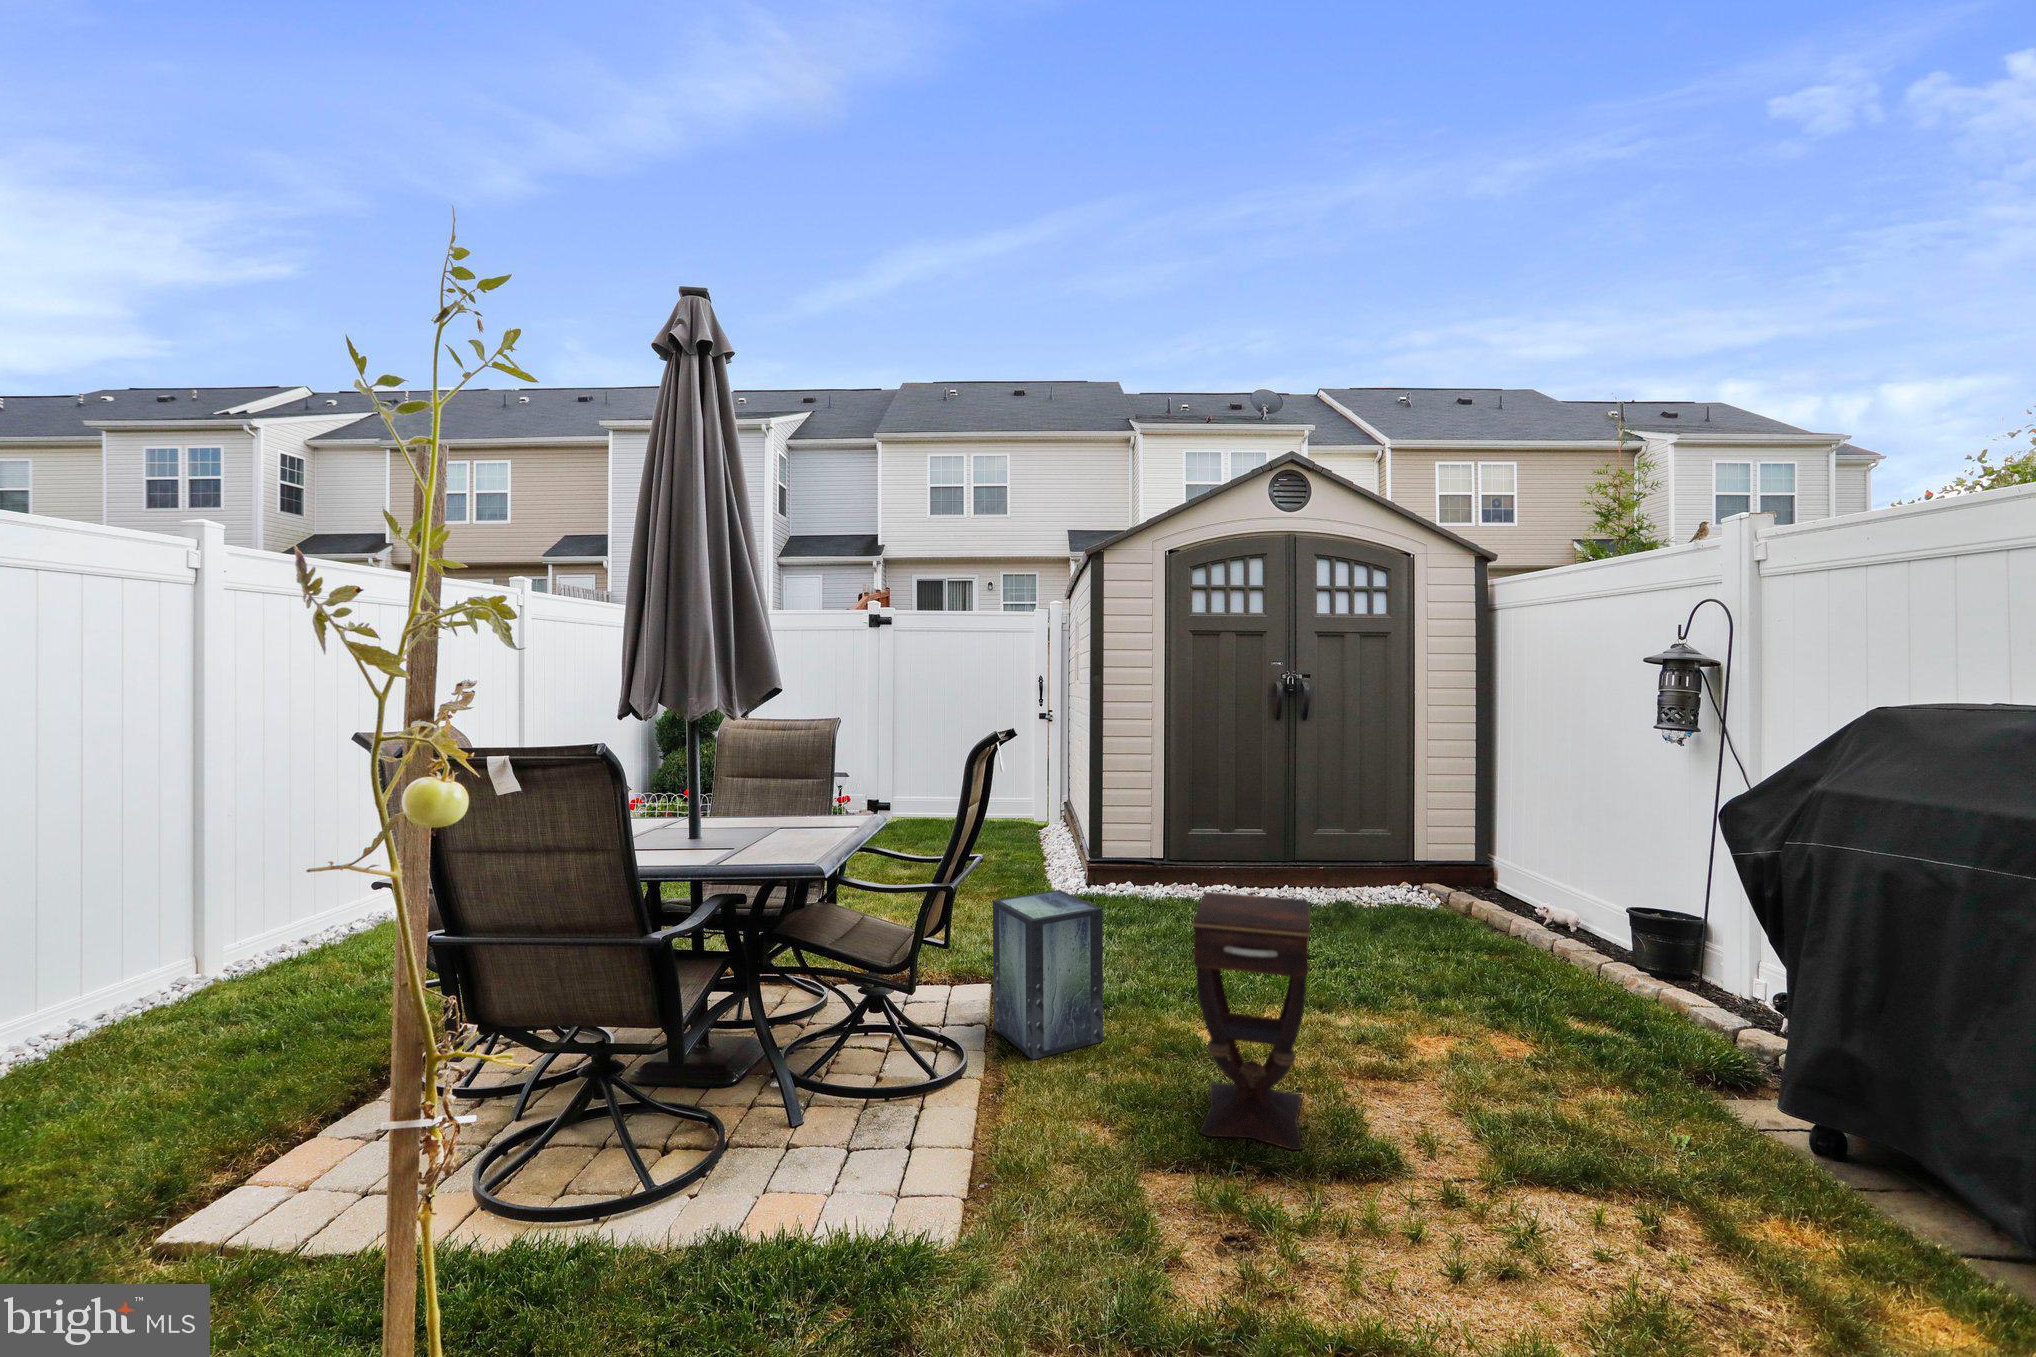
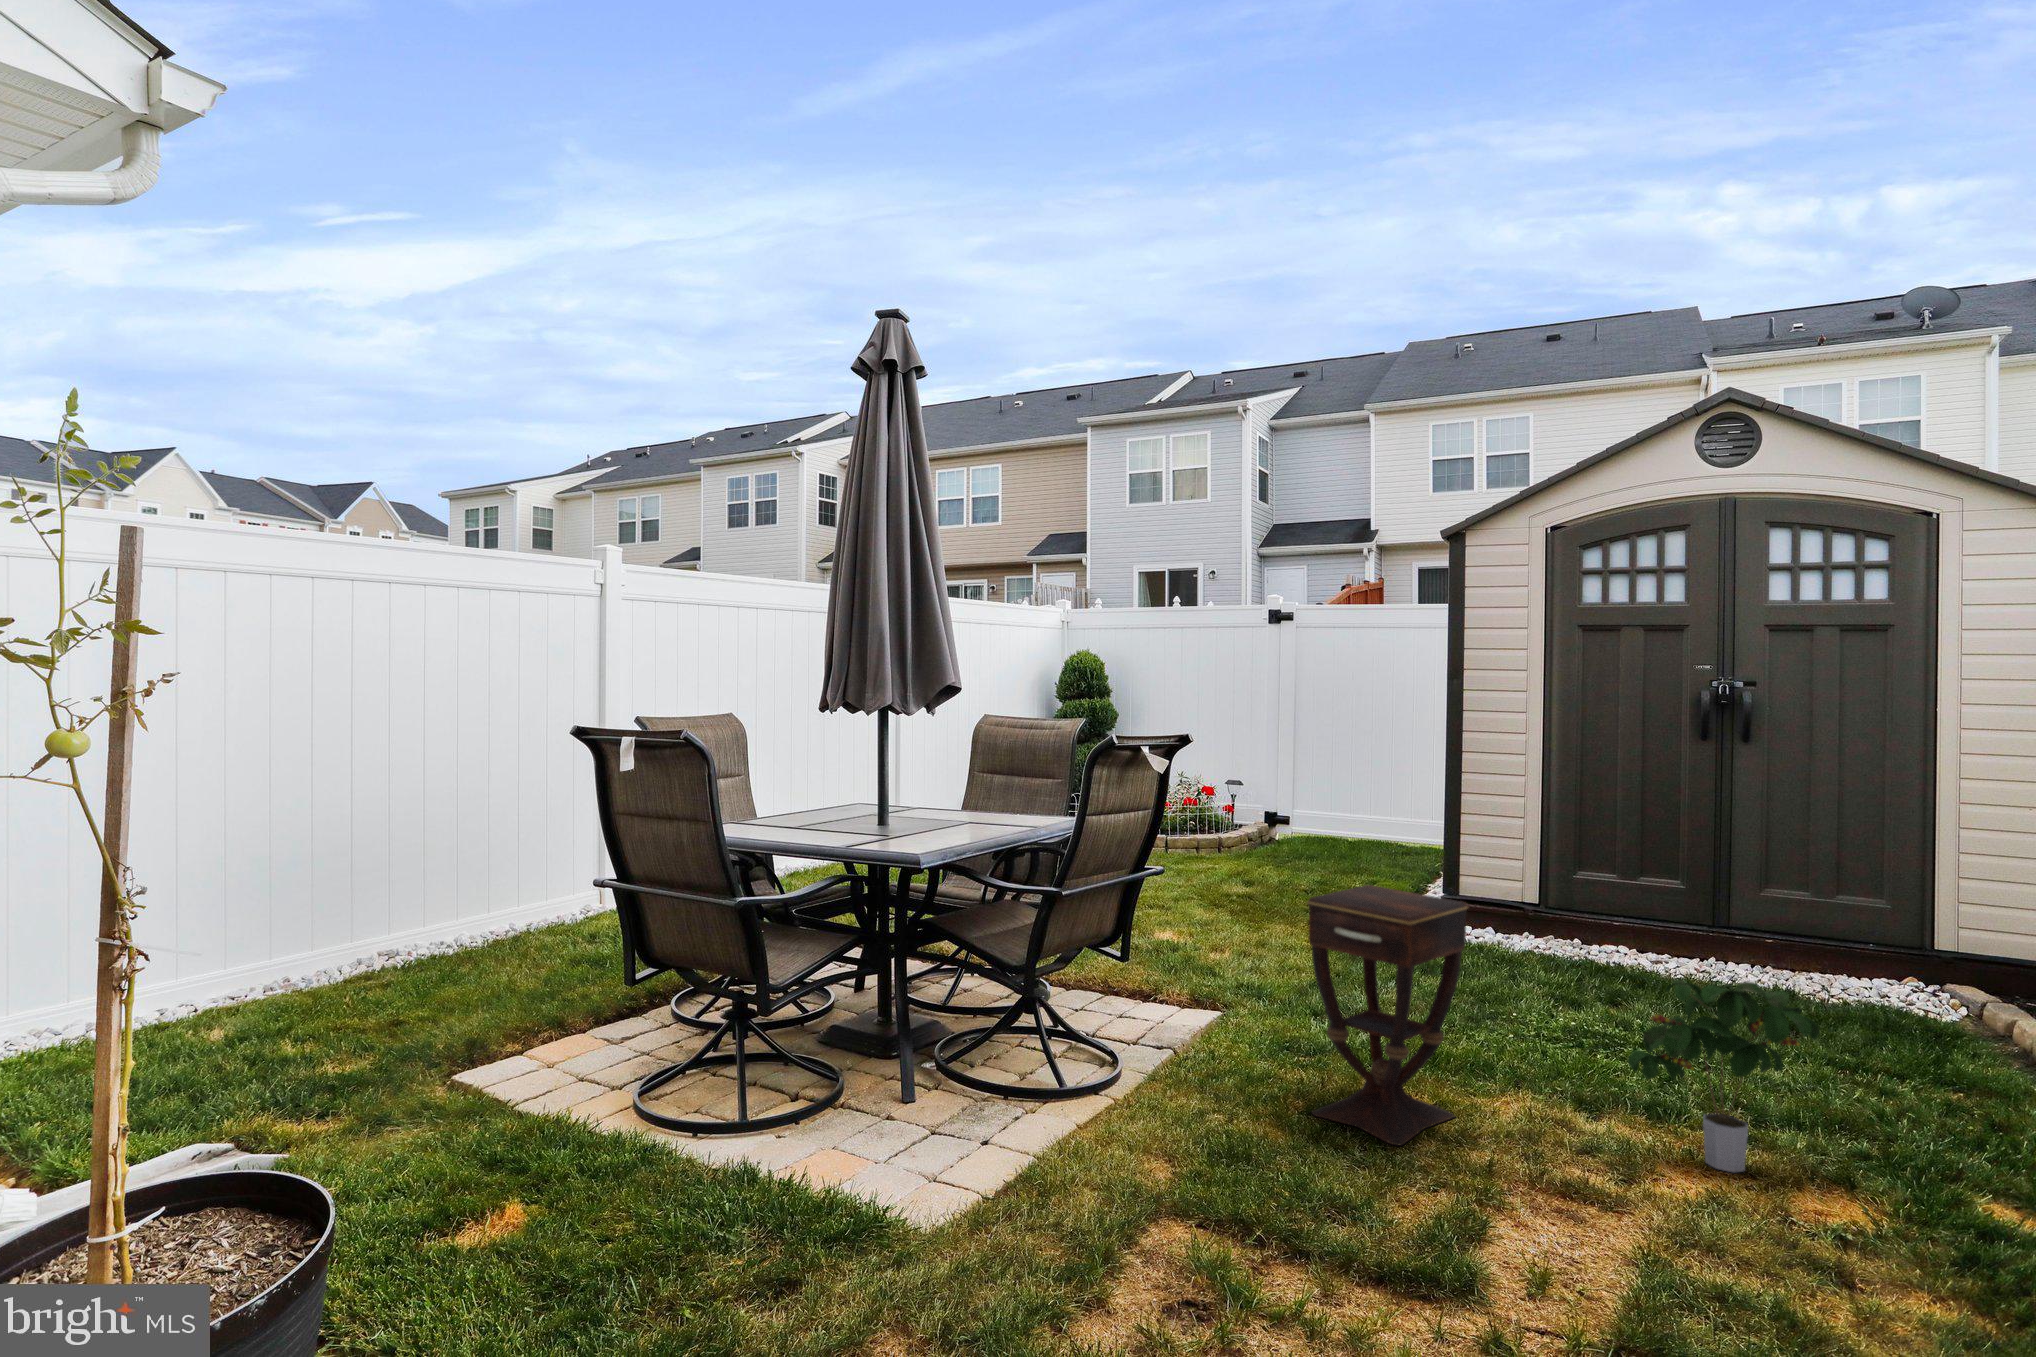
storage box: present [993,890,1103,1060] -> none [1201,882,1299,1038]
potted plant: none [1438,933,1549,1092] -> present [1628,980,1820,1172]

